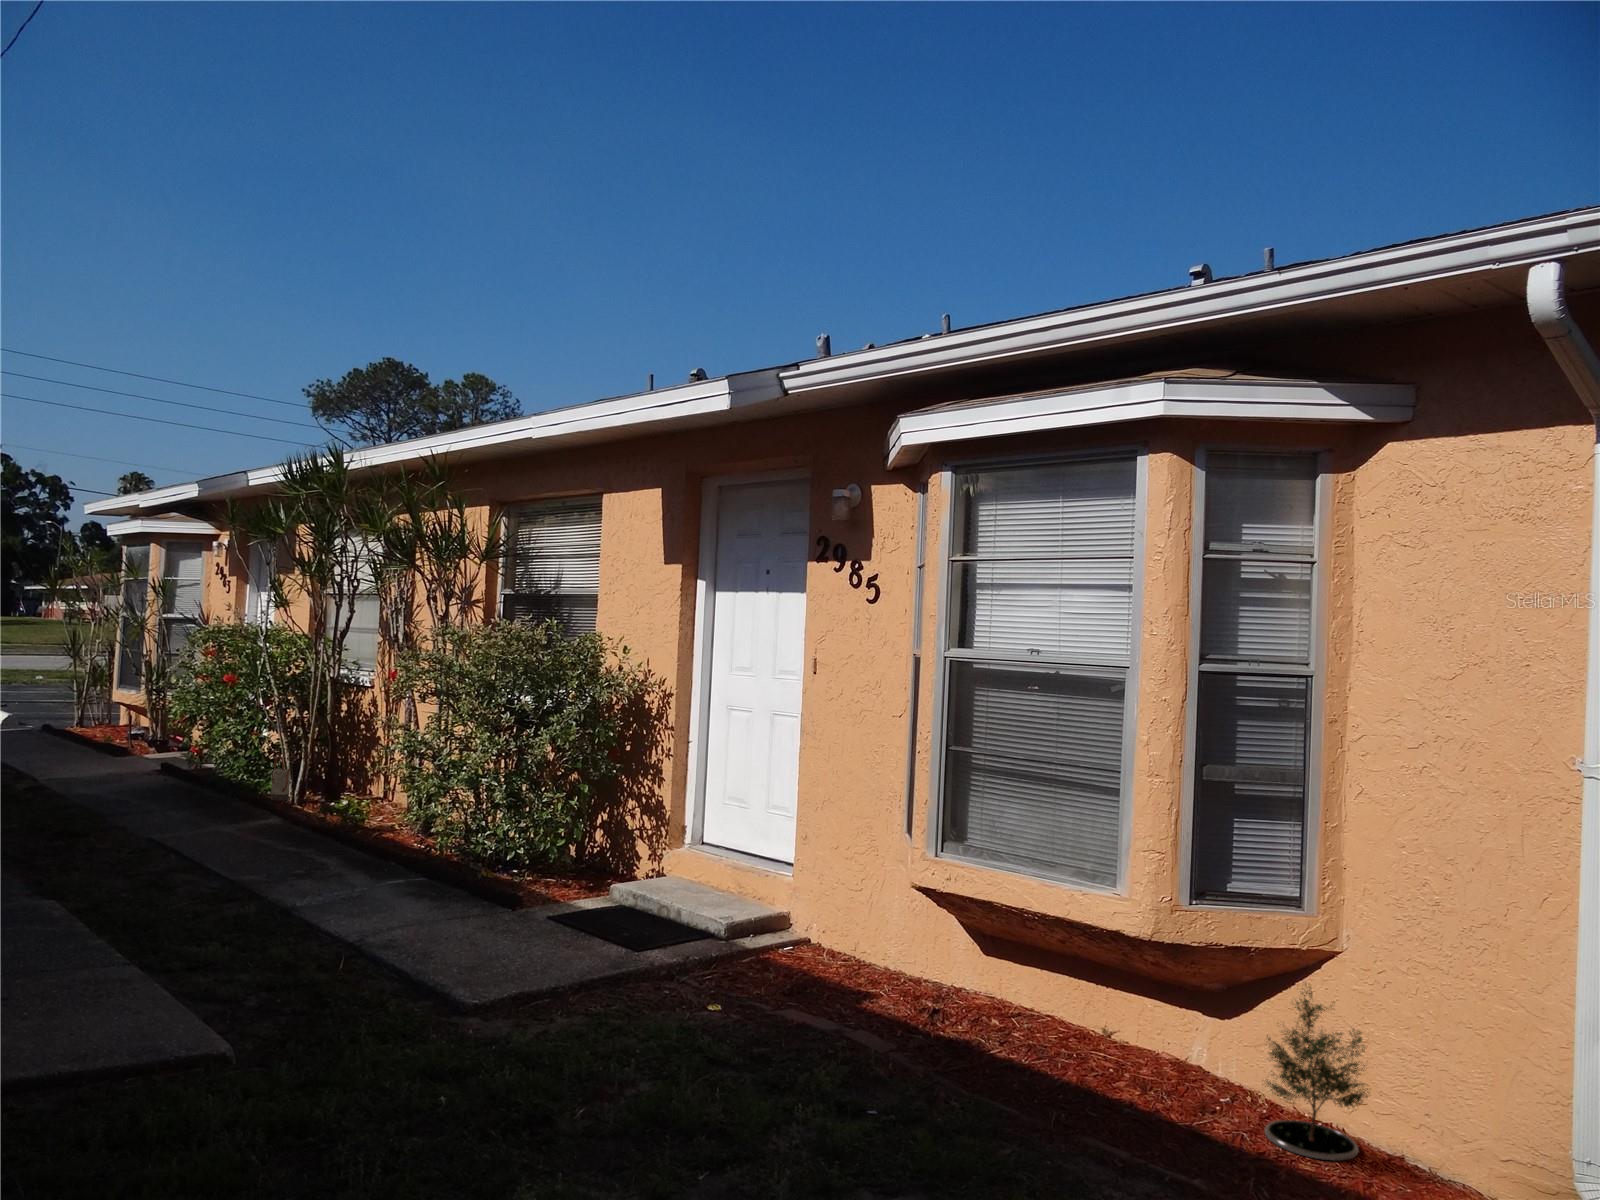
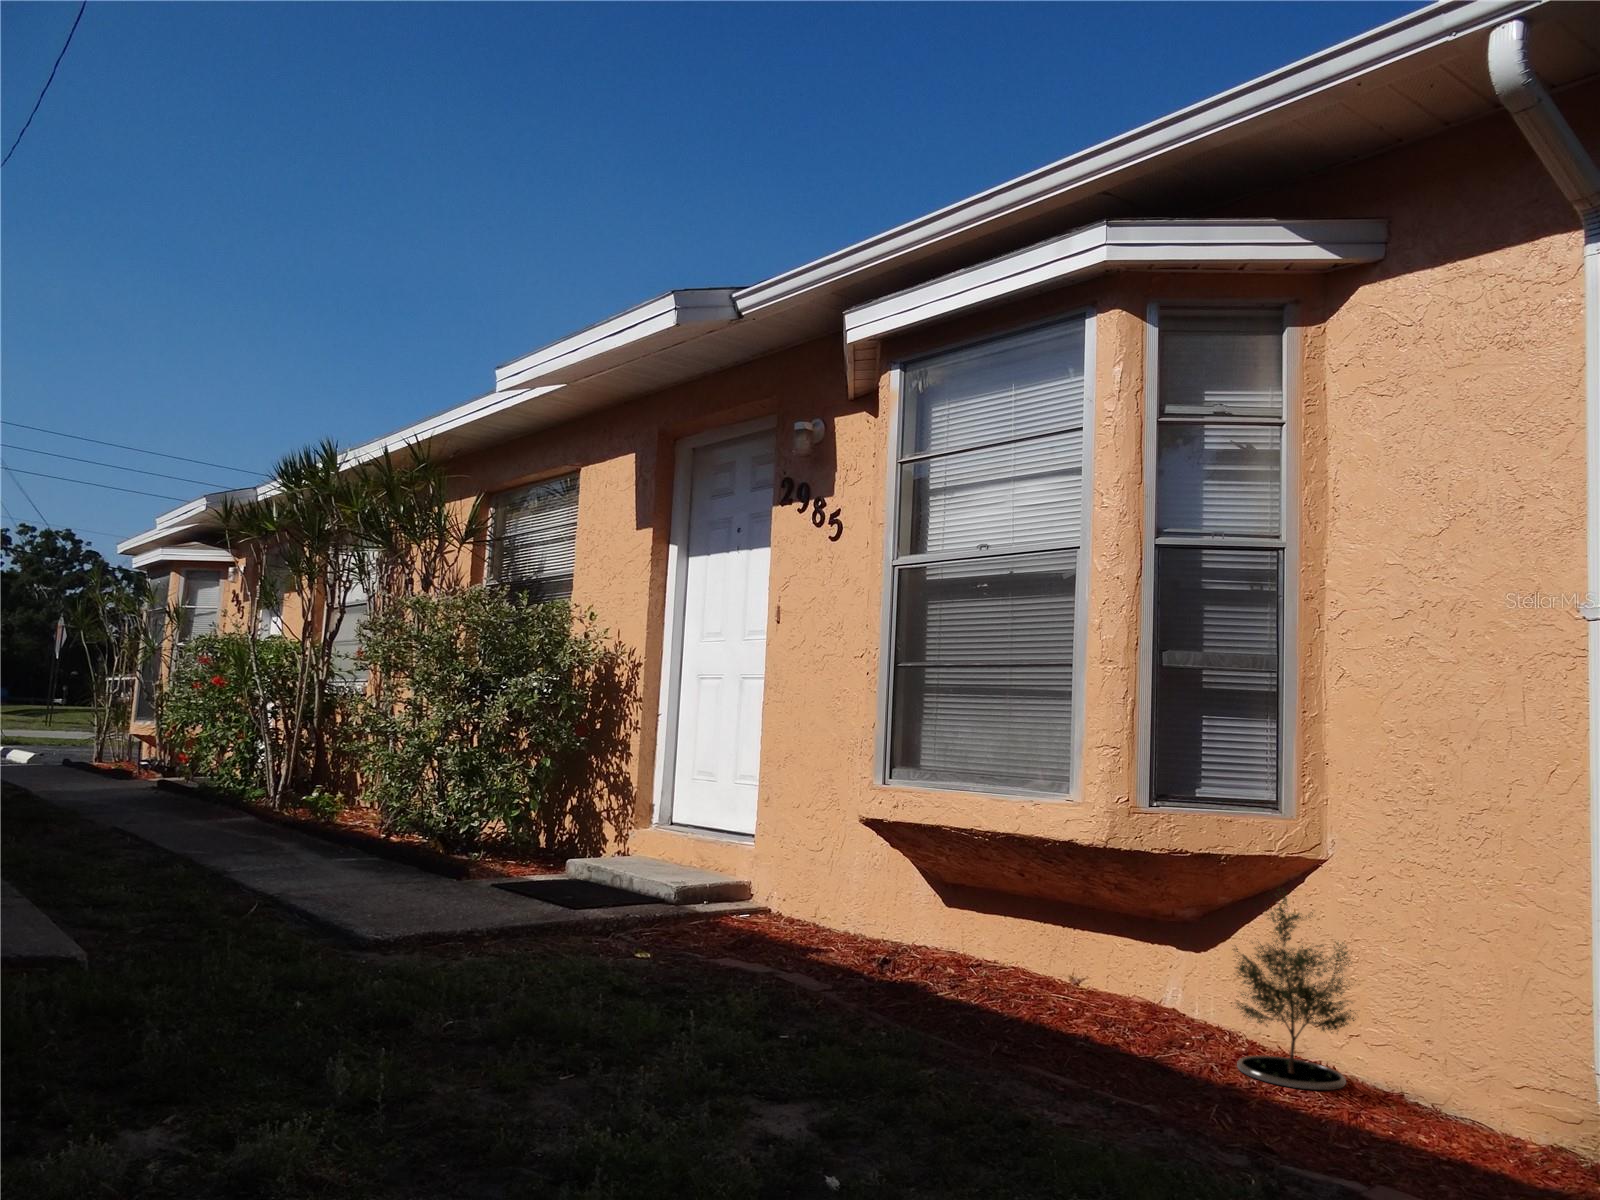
watering can: present [270,756,291,801] -> none [249,761,271,807]

